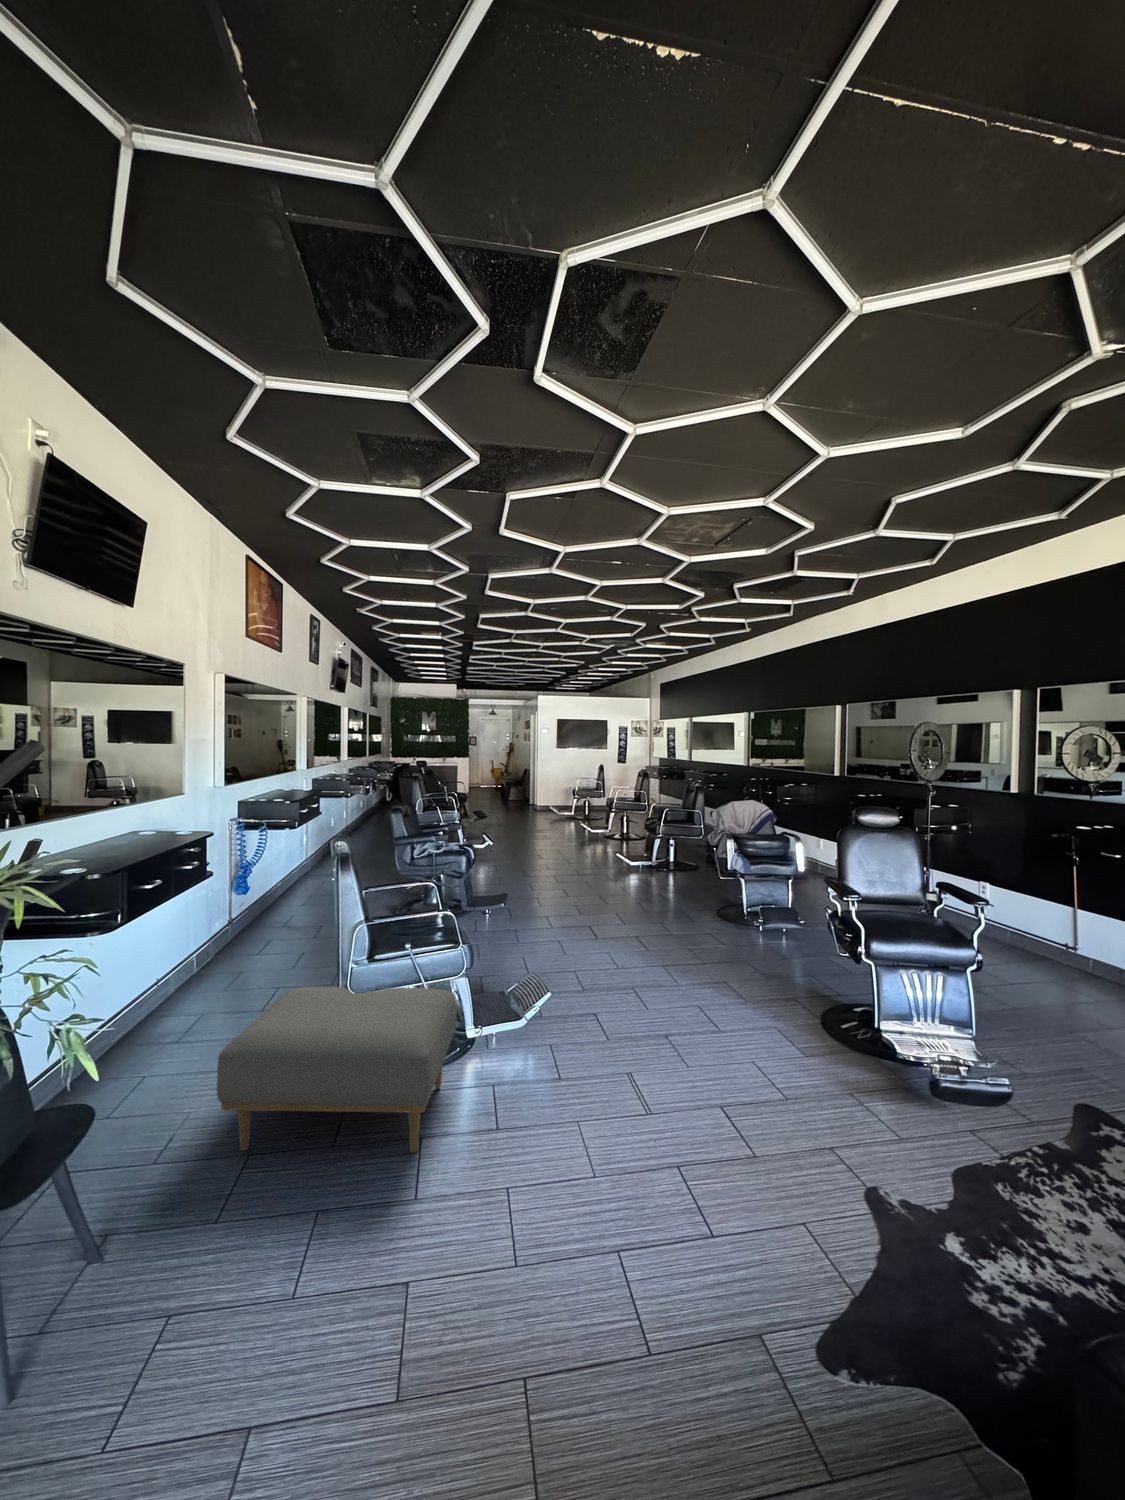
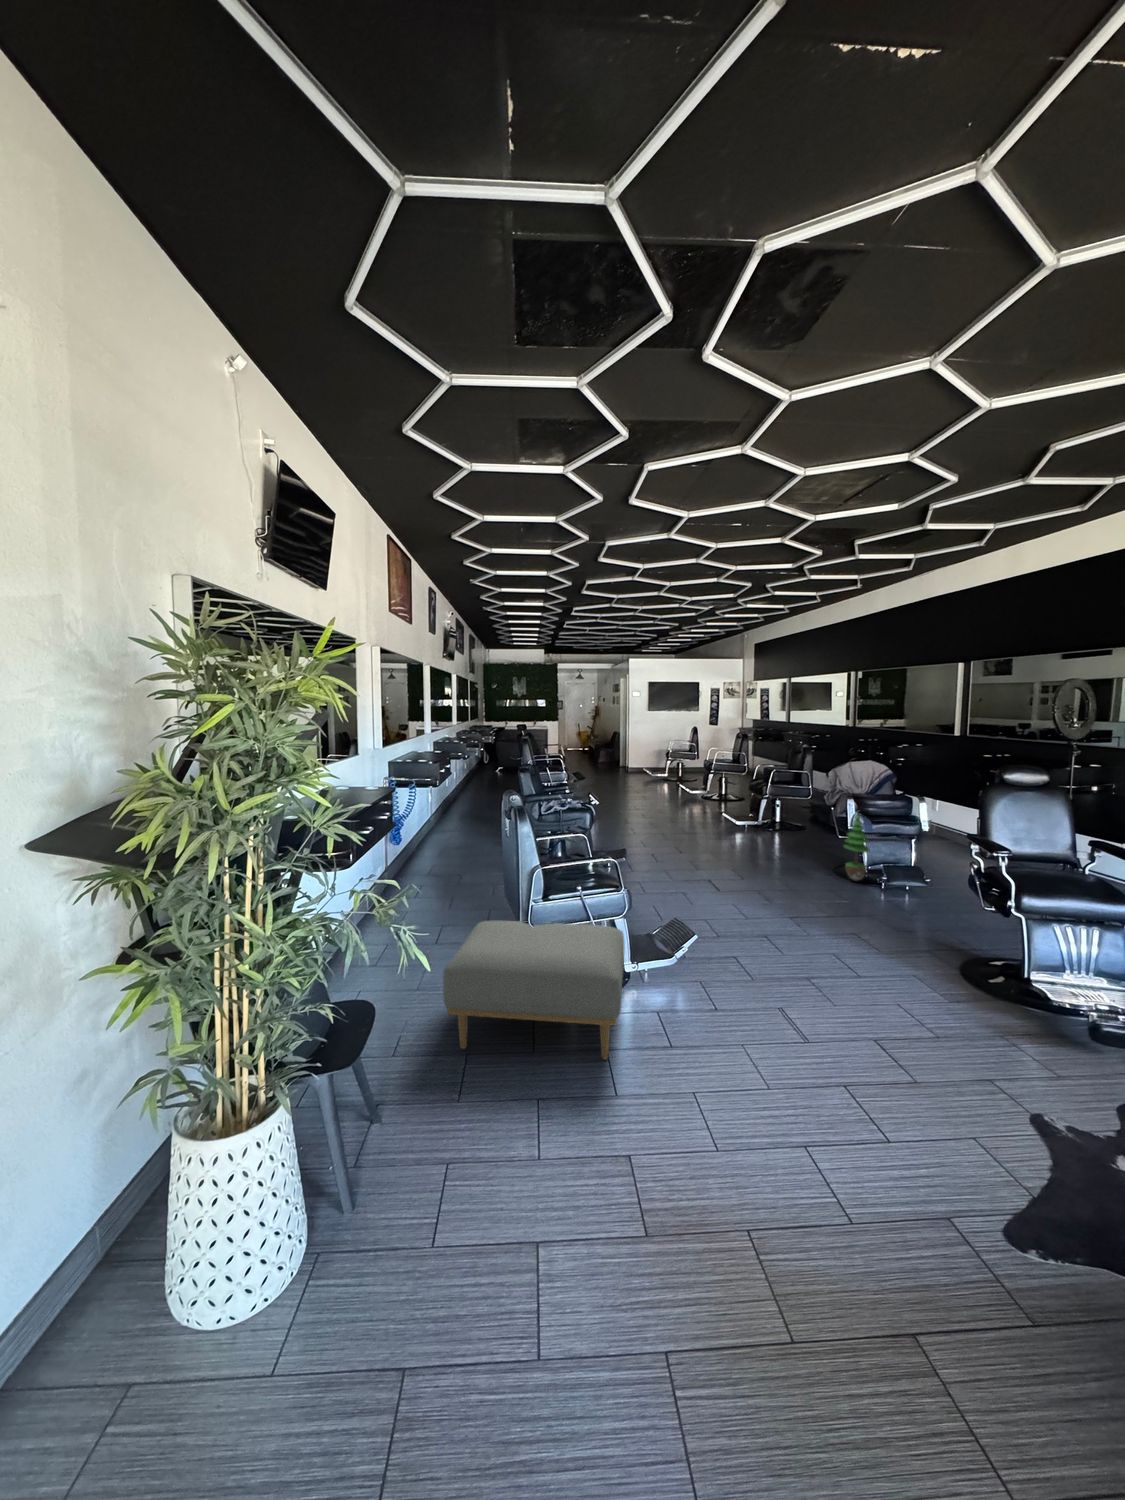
potted tree: none [723,851,749,922] -> present [844,814,870,881]

